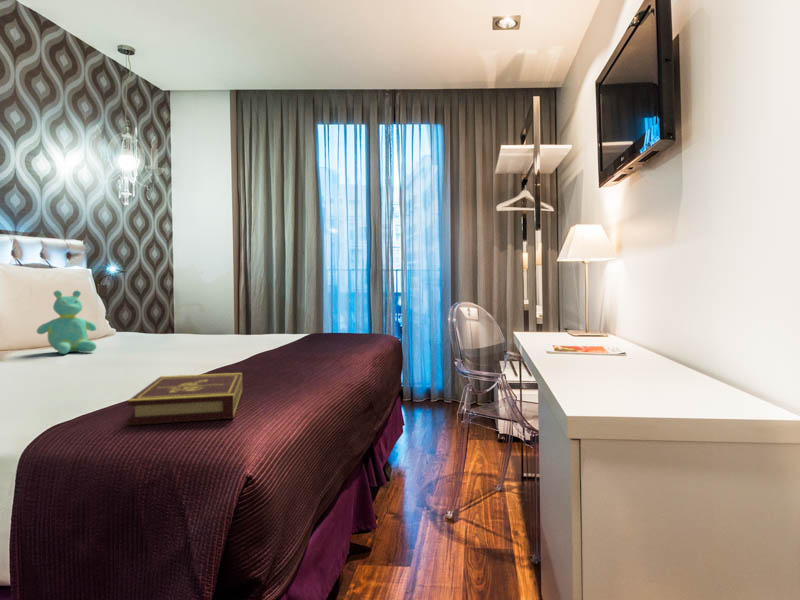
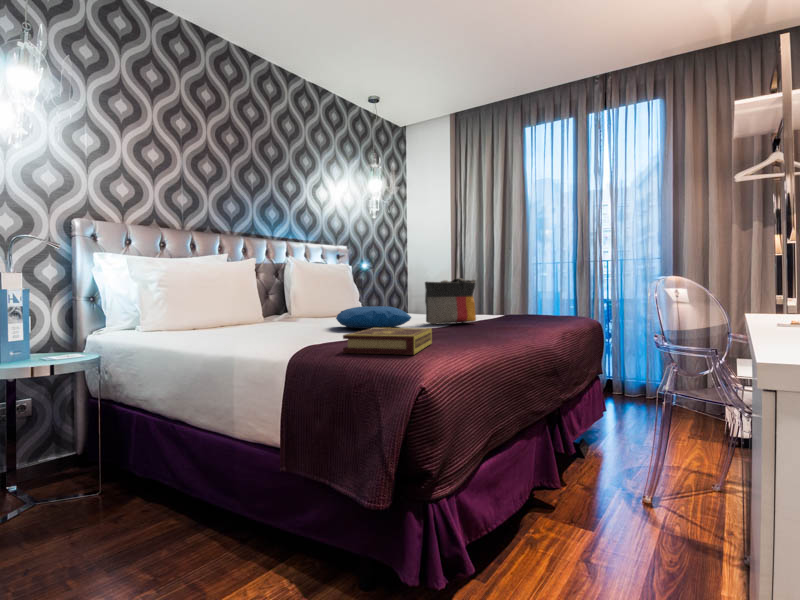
teddy bear: present [37,291,96,354] -> none [313,278,349,323]
tote bag: none [210,294,272,350] -> present [425,278,476,324]
pillow: none [84,334,199,365] -> present [336,306,411,329]

